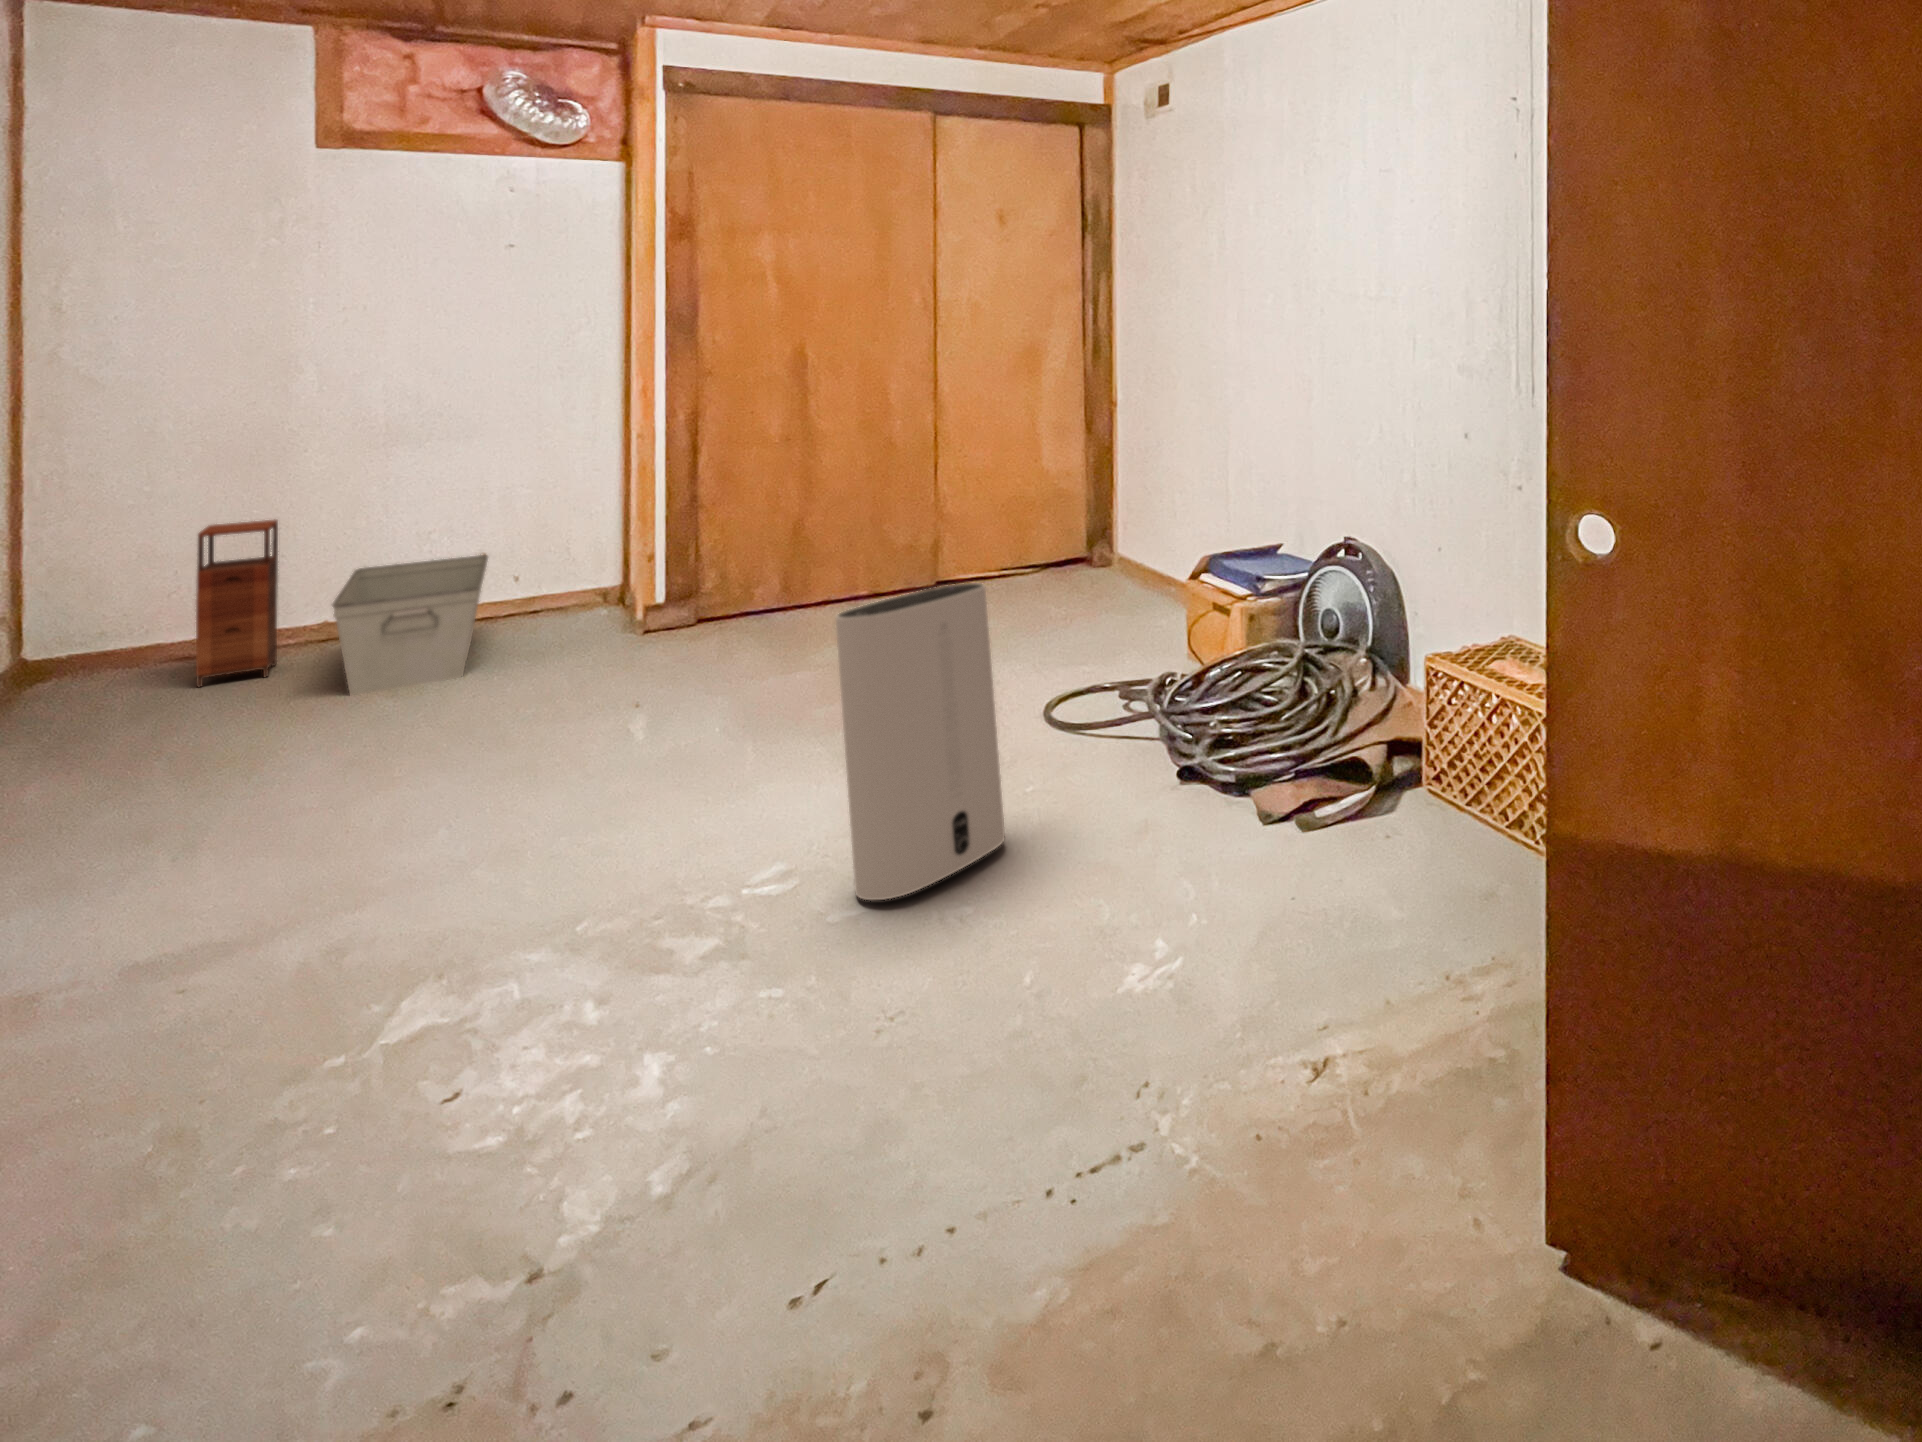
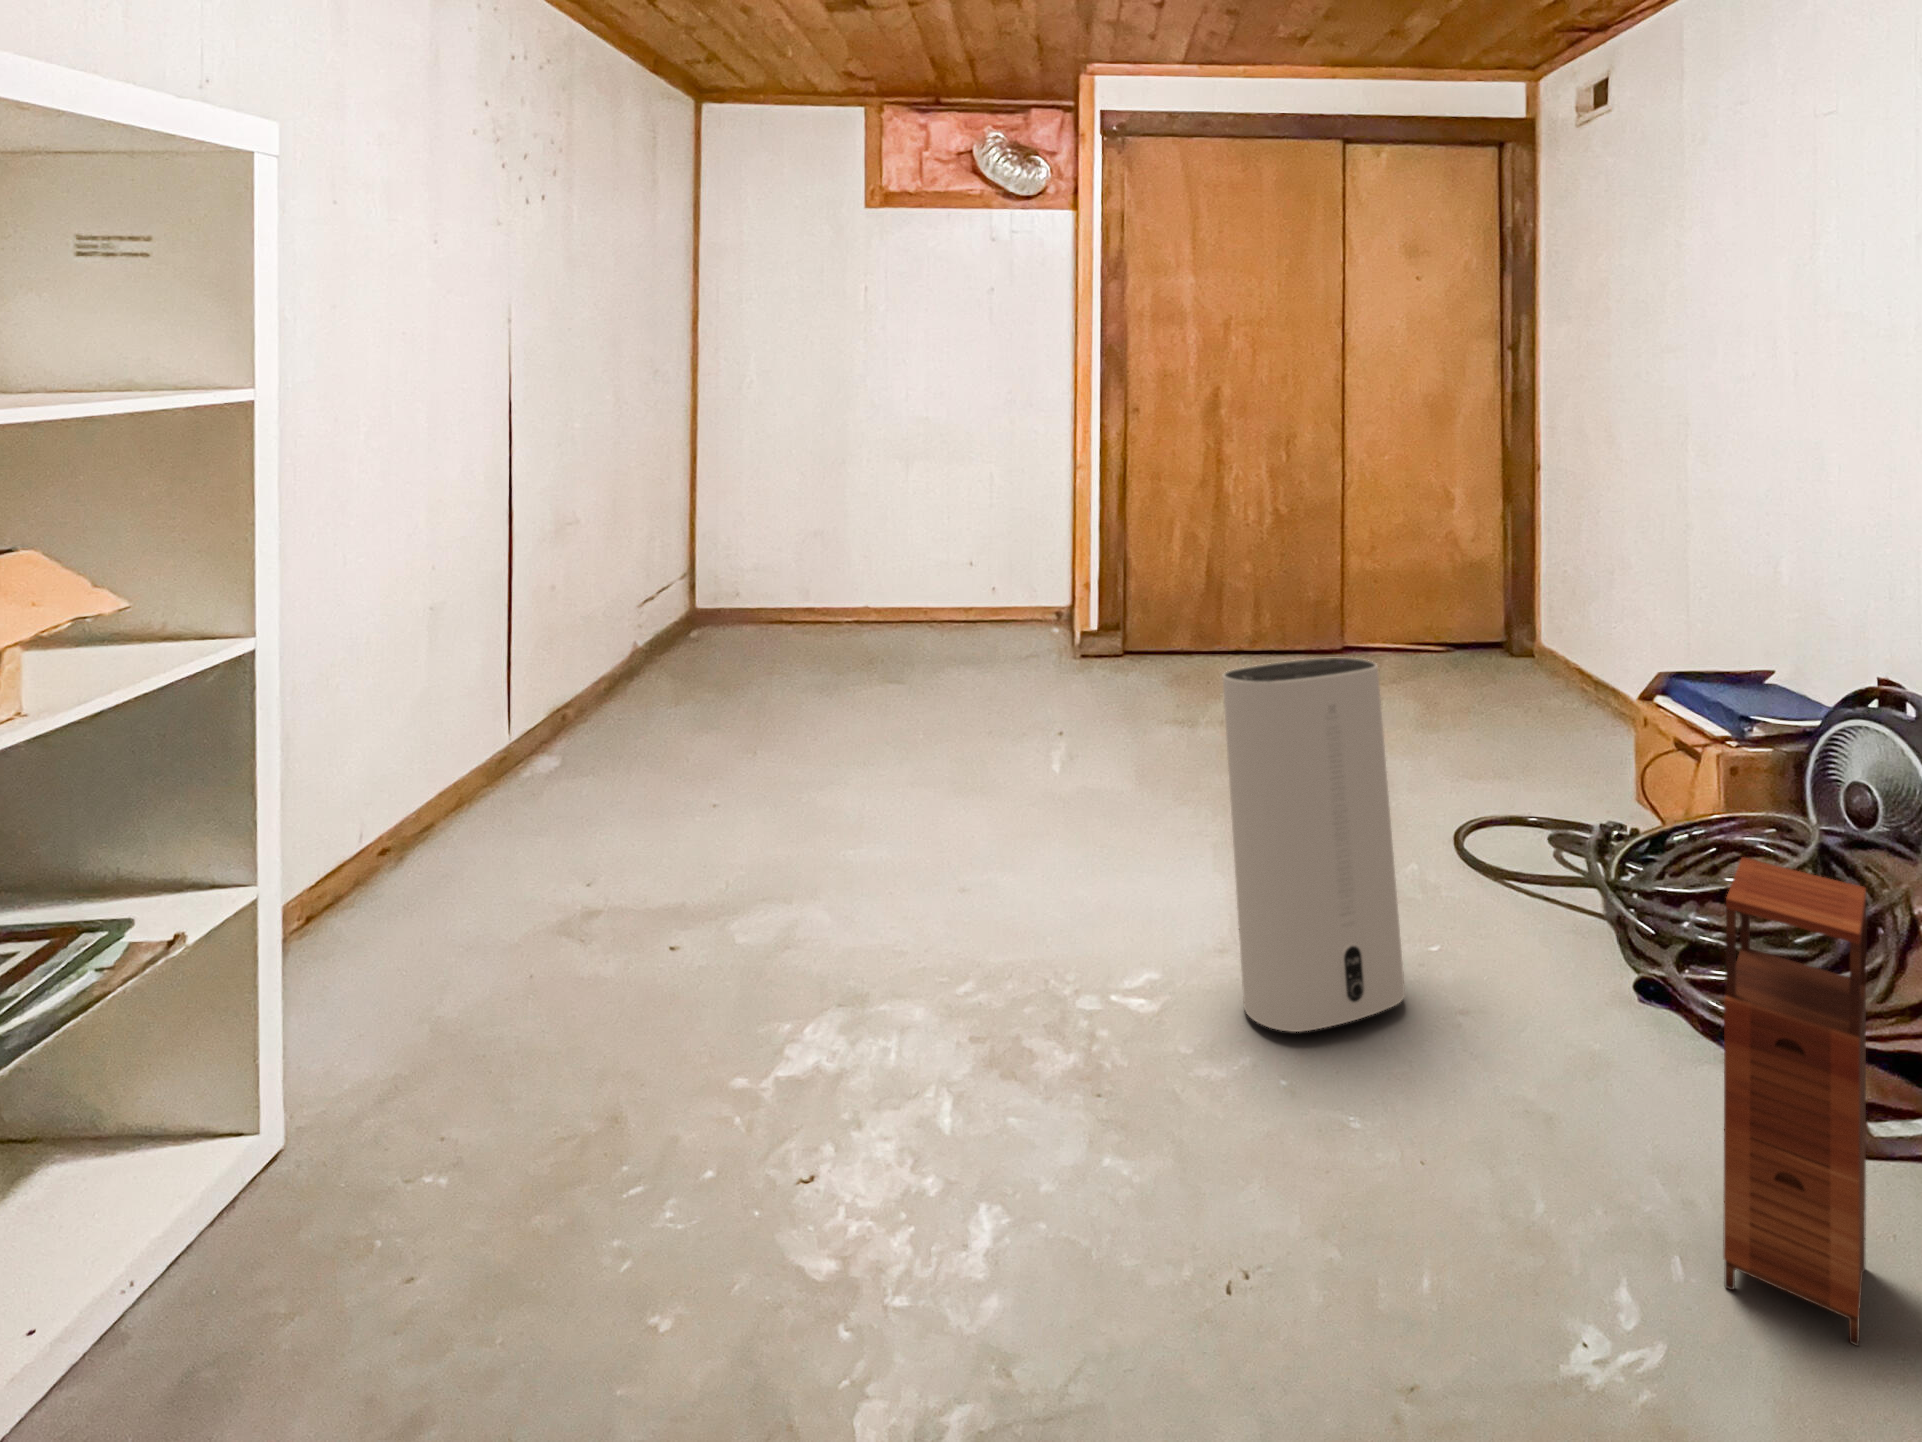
storage cabinet: present [196,519,278,687] -> present [1723,857,1866,1346]
storage bin: present [332,555,488,696] -> none [888,559,983,666]

